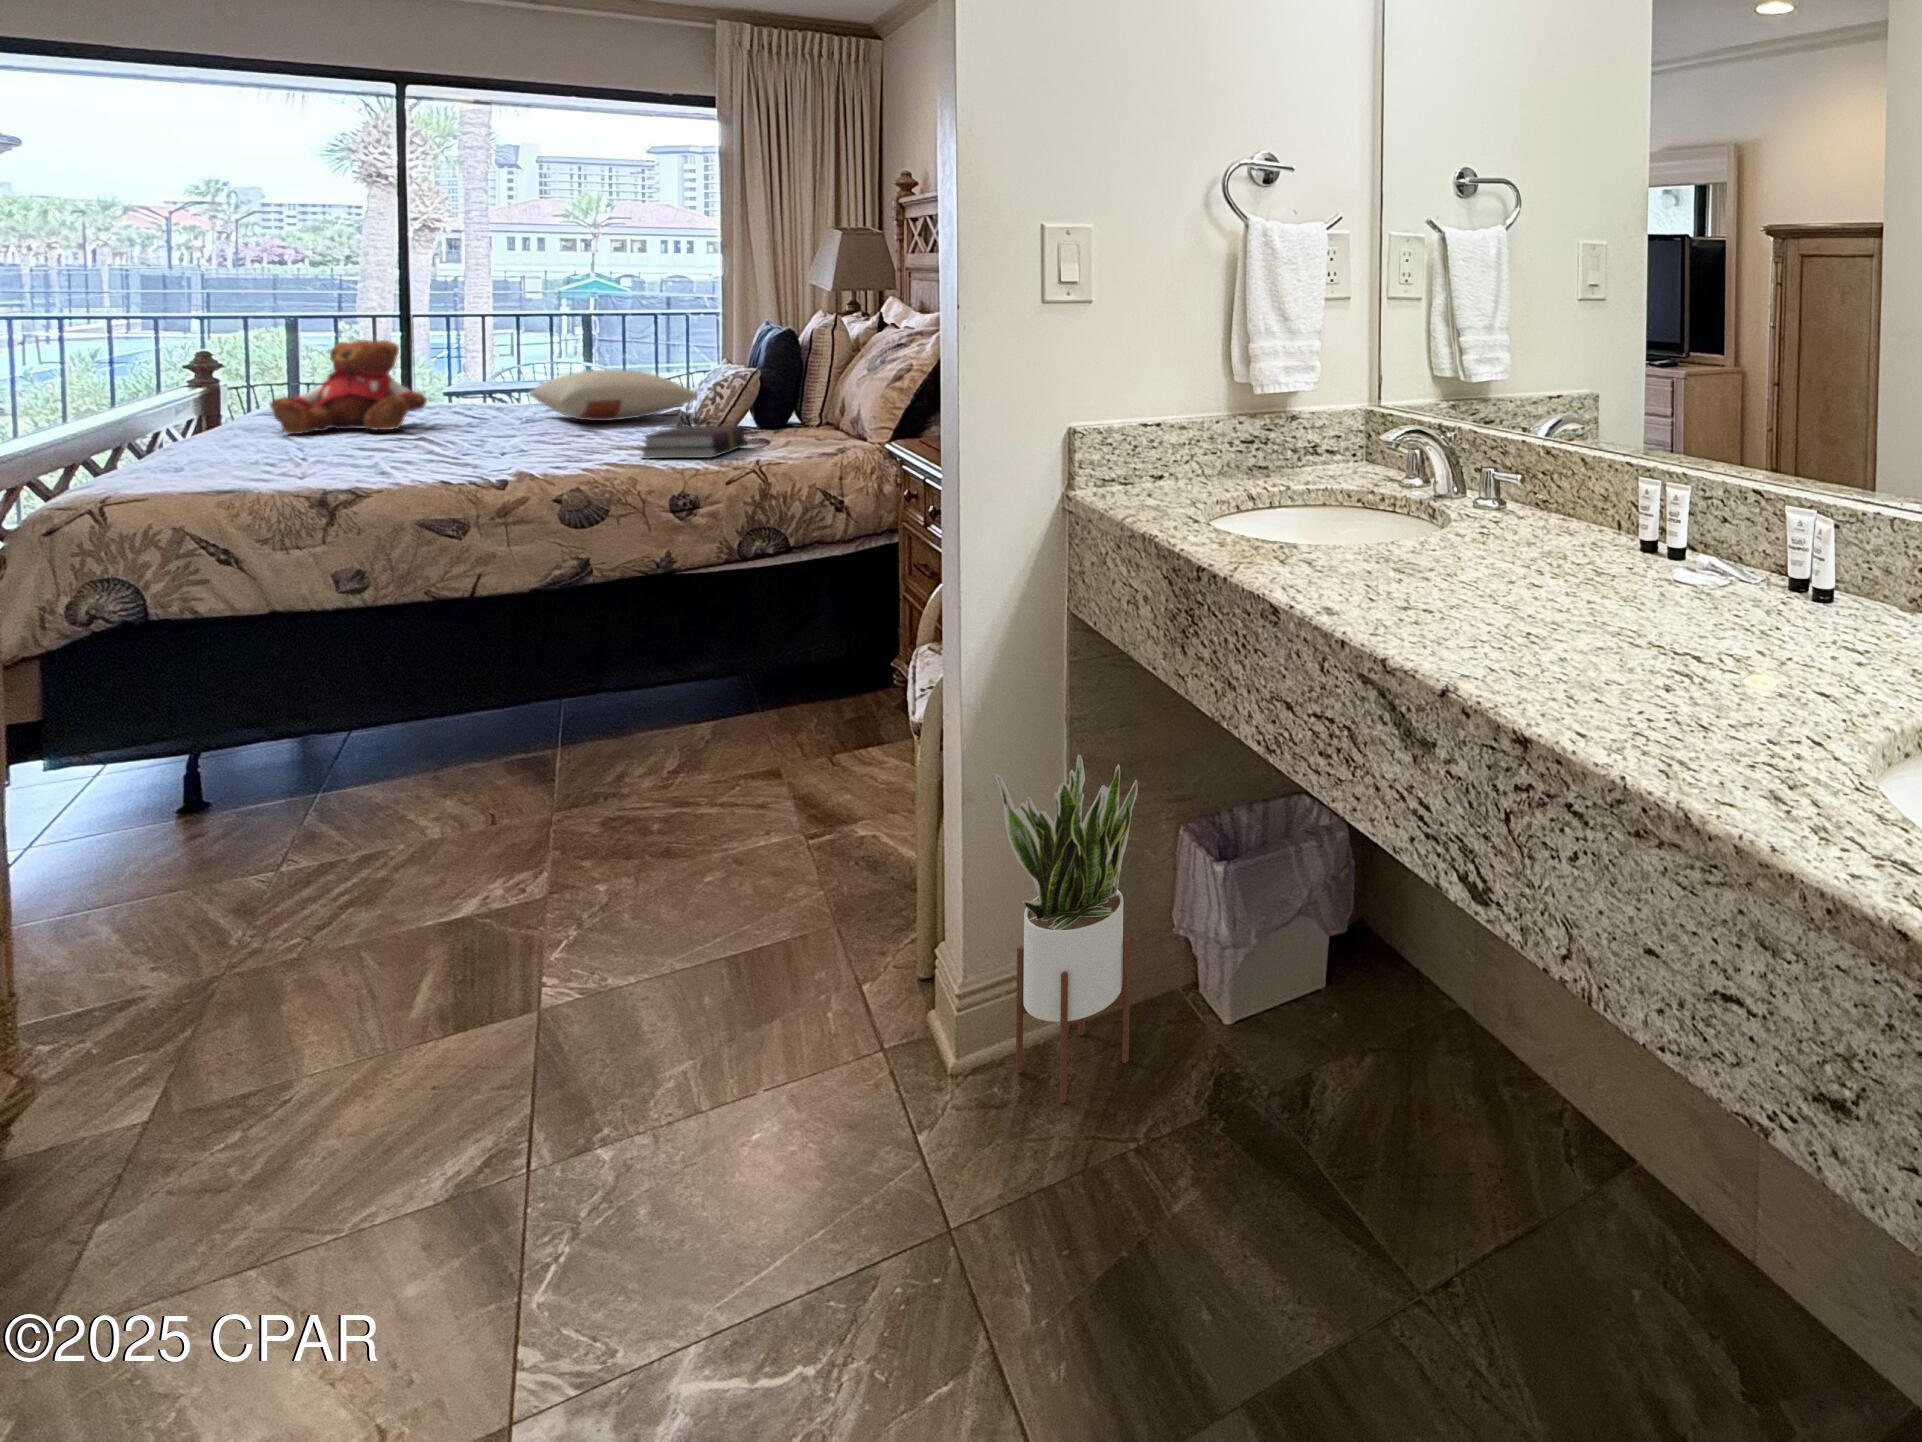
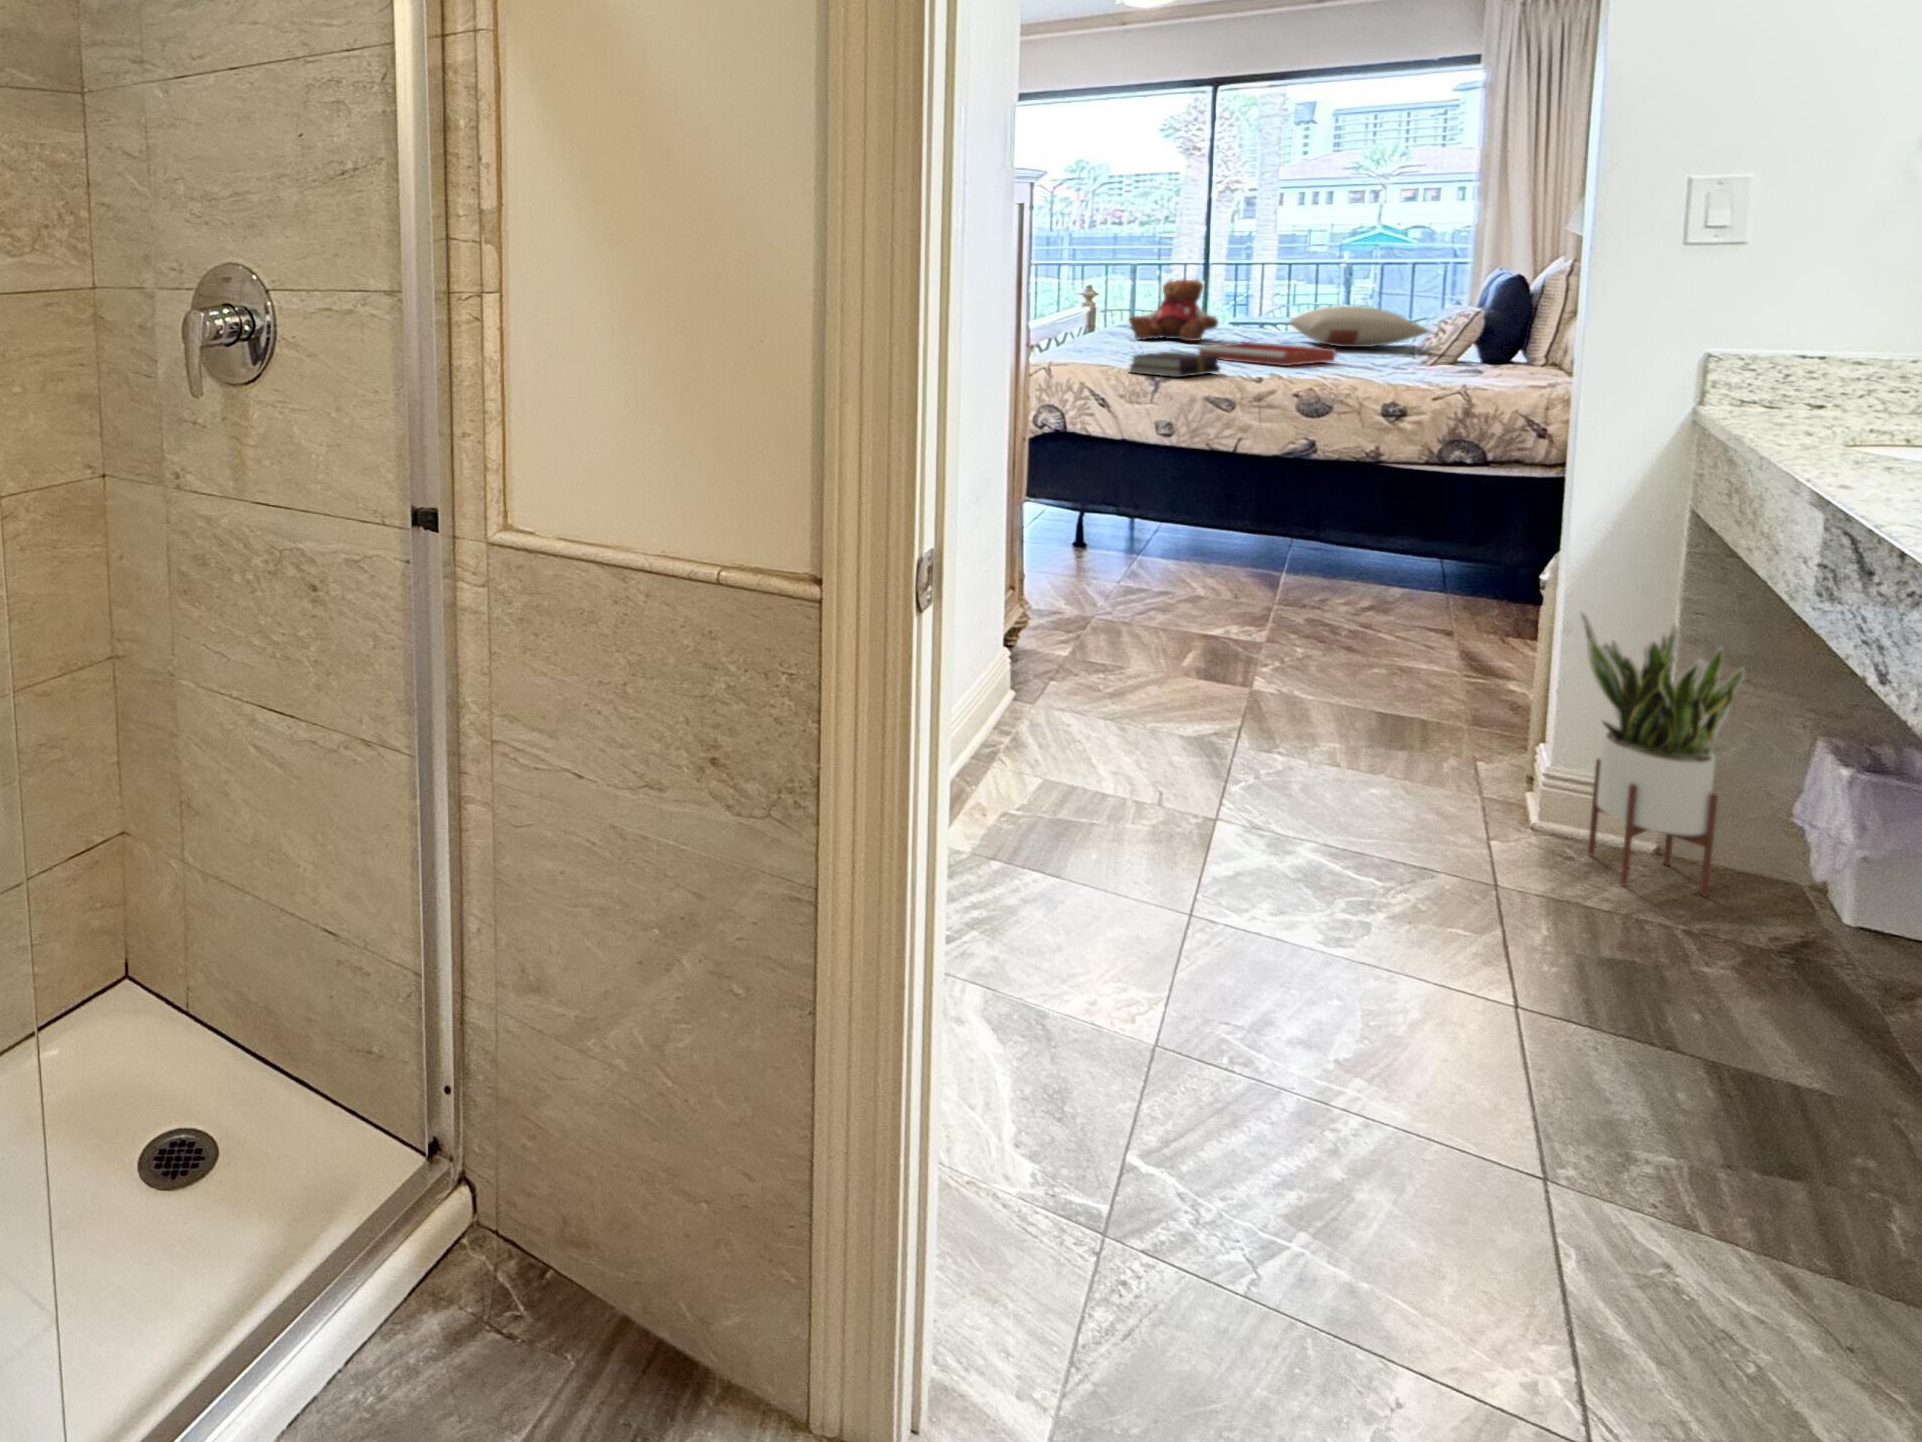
book: present [642,426,747,459] -> present [1130,352,1220,377]
tray: none [397,427,600,458] -> present [1198,342,1336,366]

